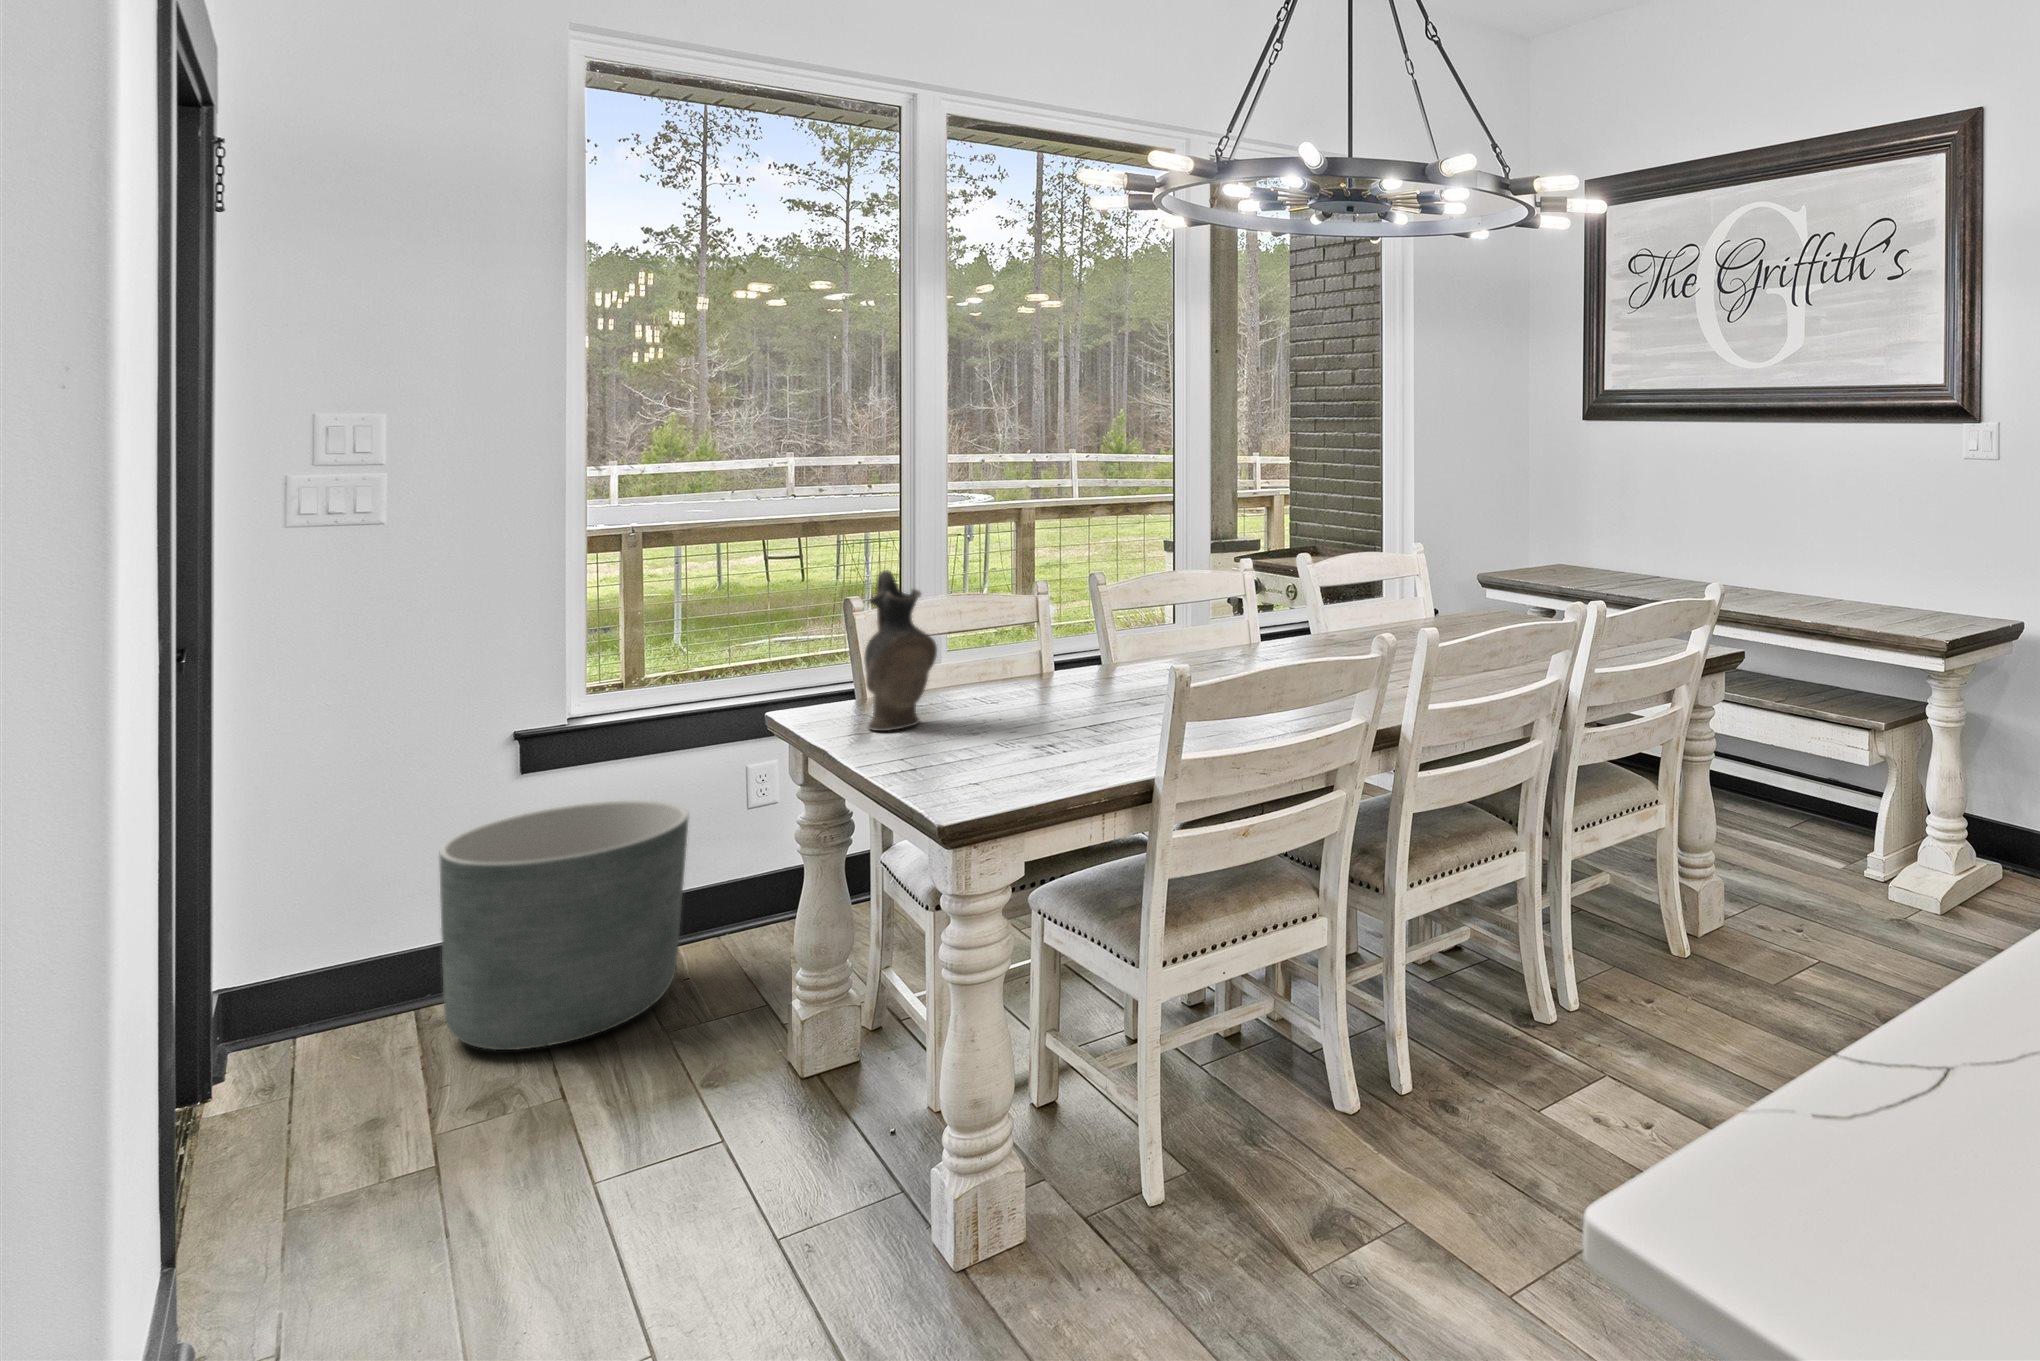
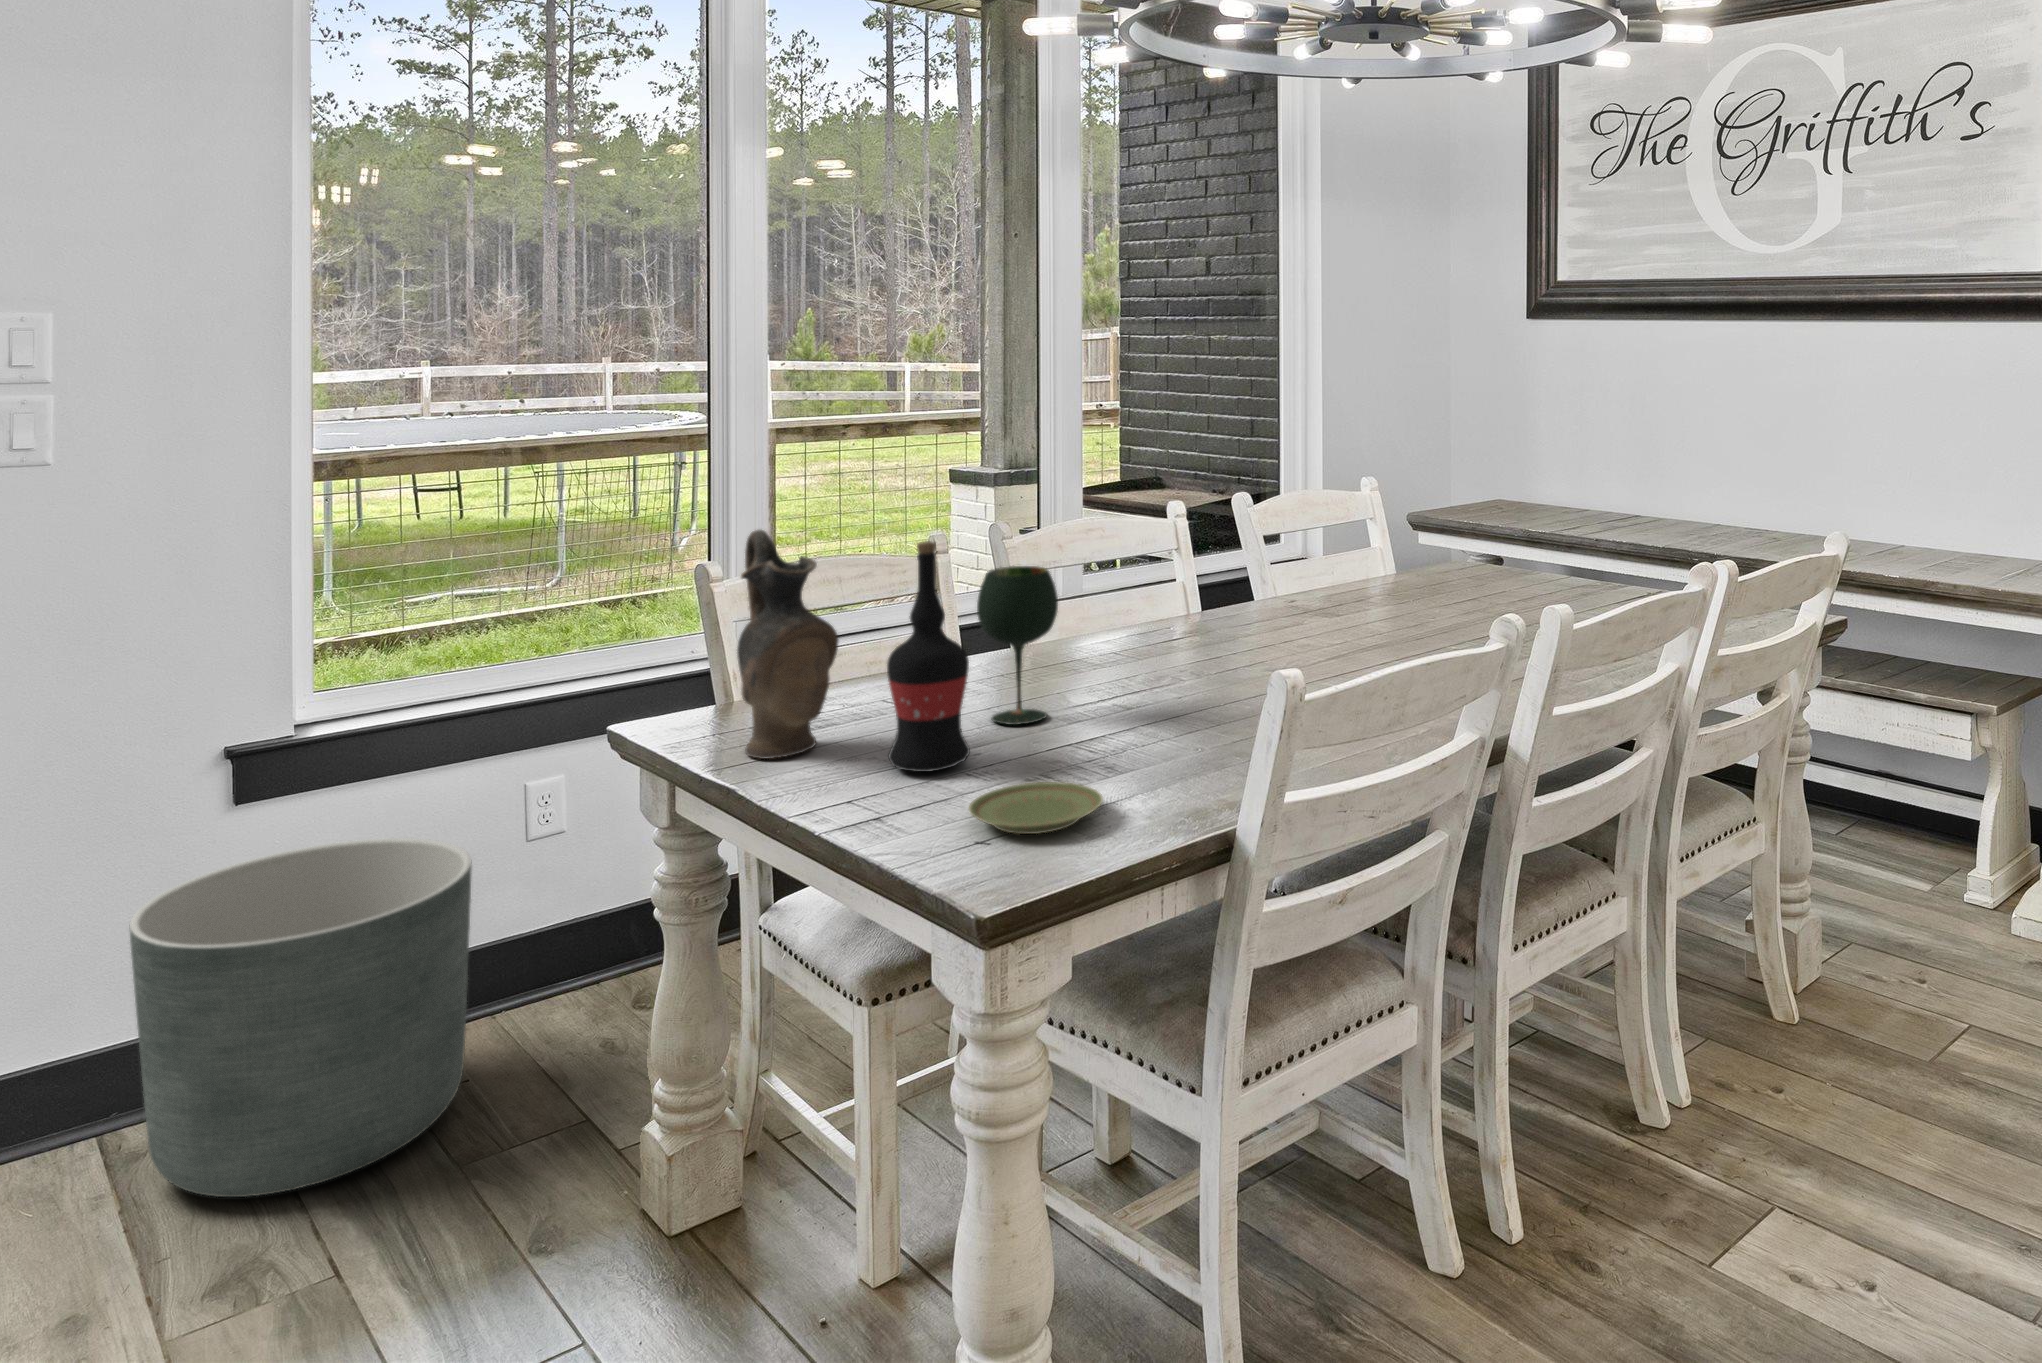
wine bottle: none [962,578,1022,740] -> present [887,541,970,772]
wine glass: none [1043,599,1103,713] -> present [977,566,1058,725]
plate: none [997,745,1093,776] -> present [969,782,1103,834]

